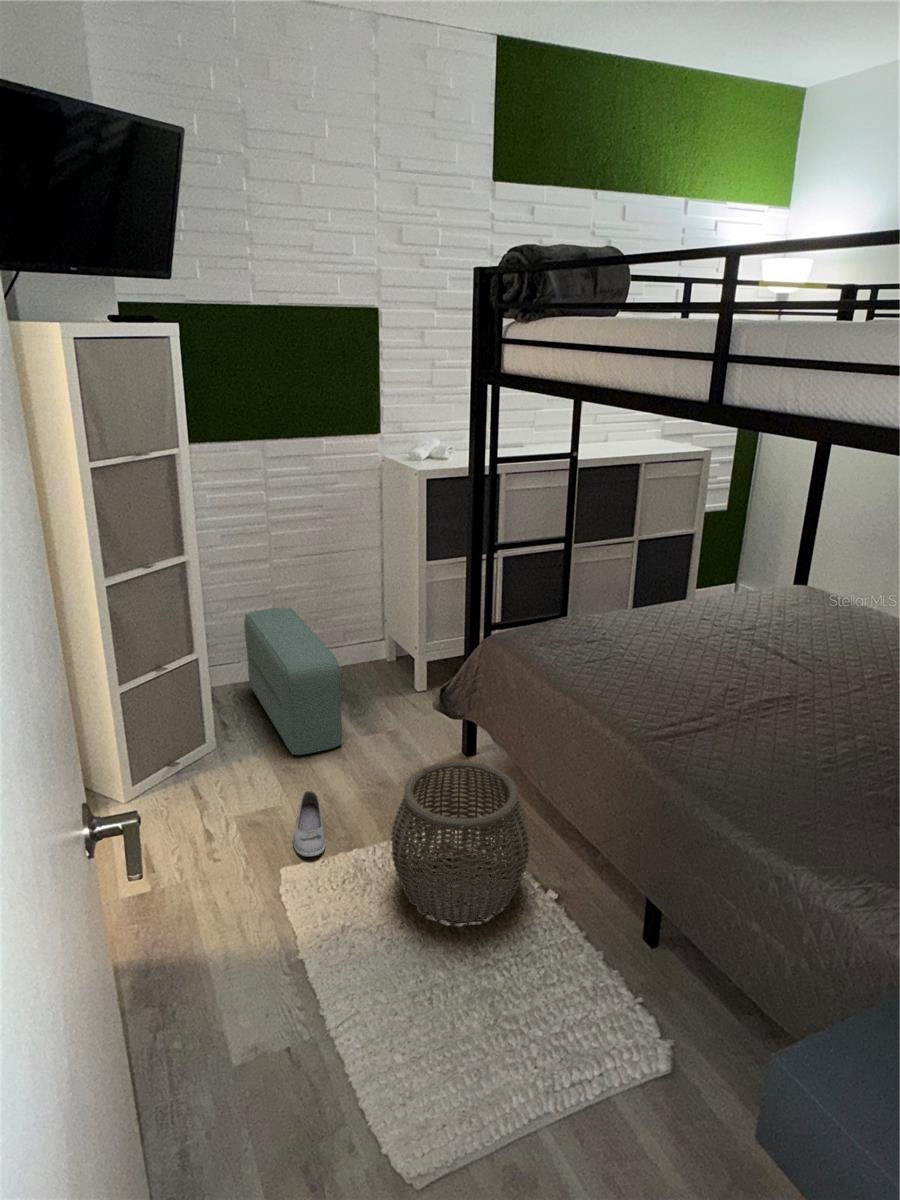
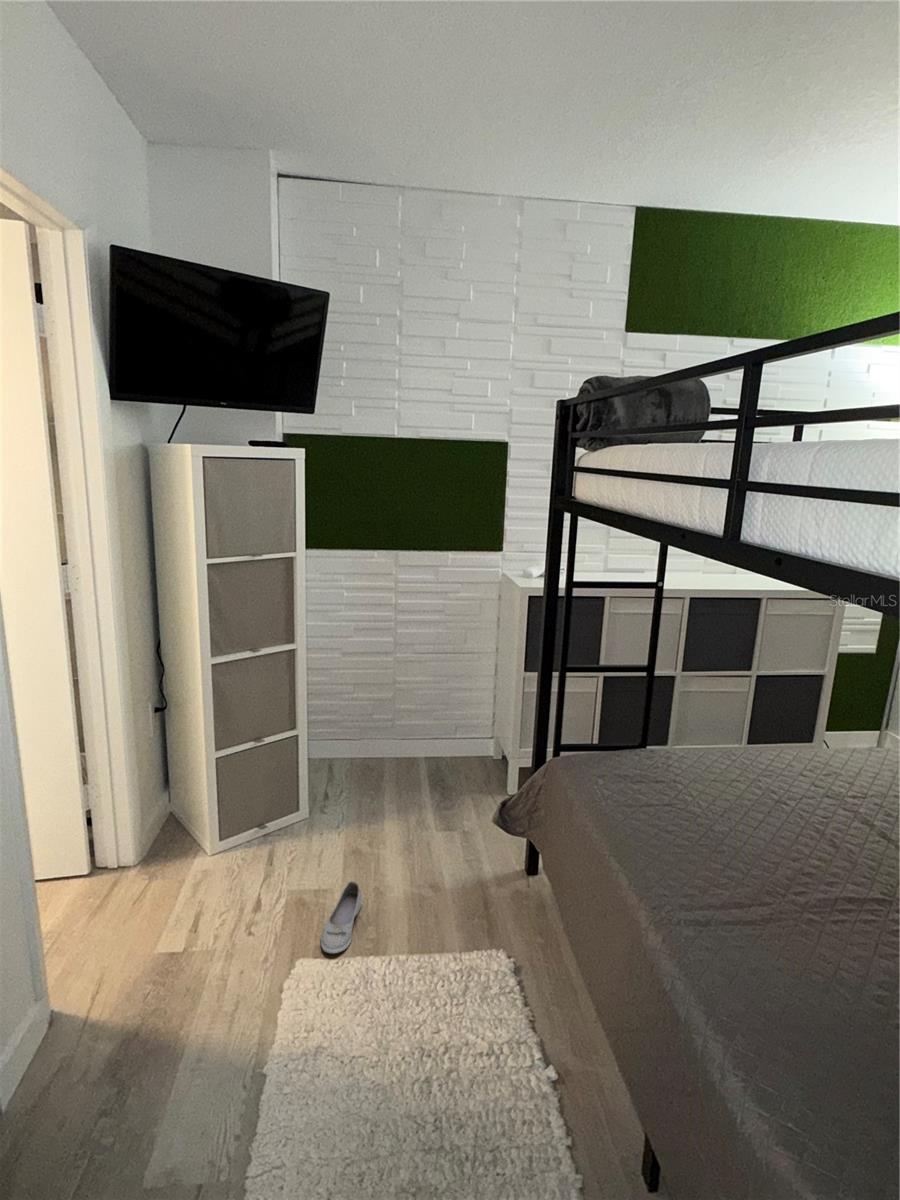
pouf: present [244,608,342,755] -> none [364,697,419,839]
woven basket: present [391,761,530,924] -> none [383,889,531,1086]

